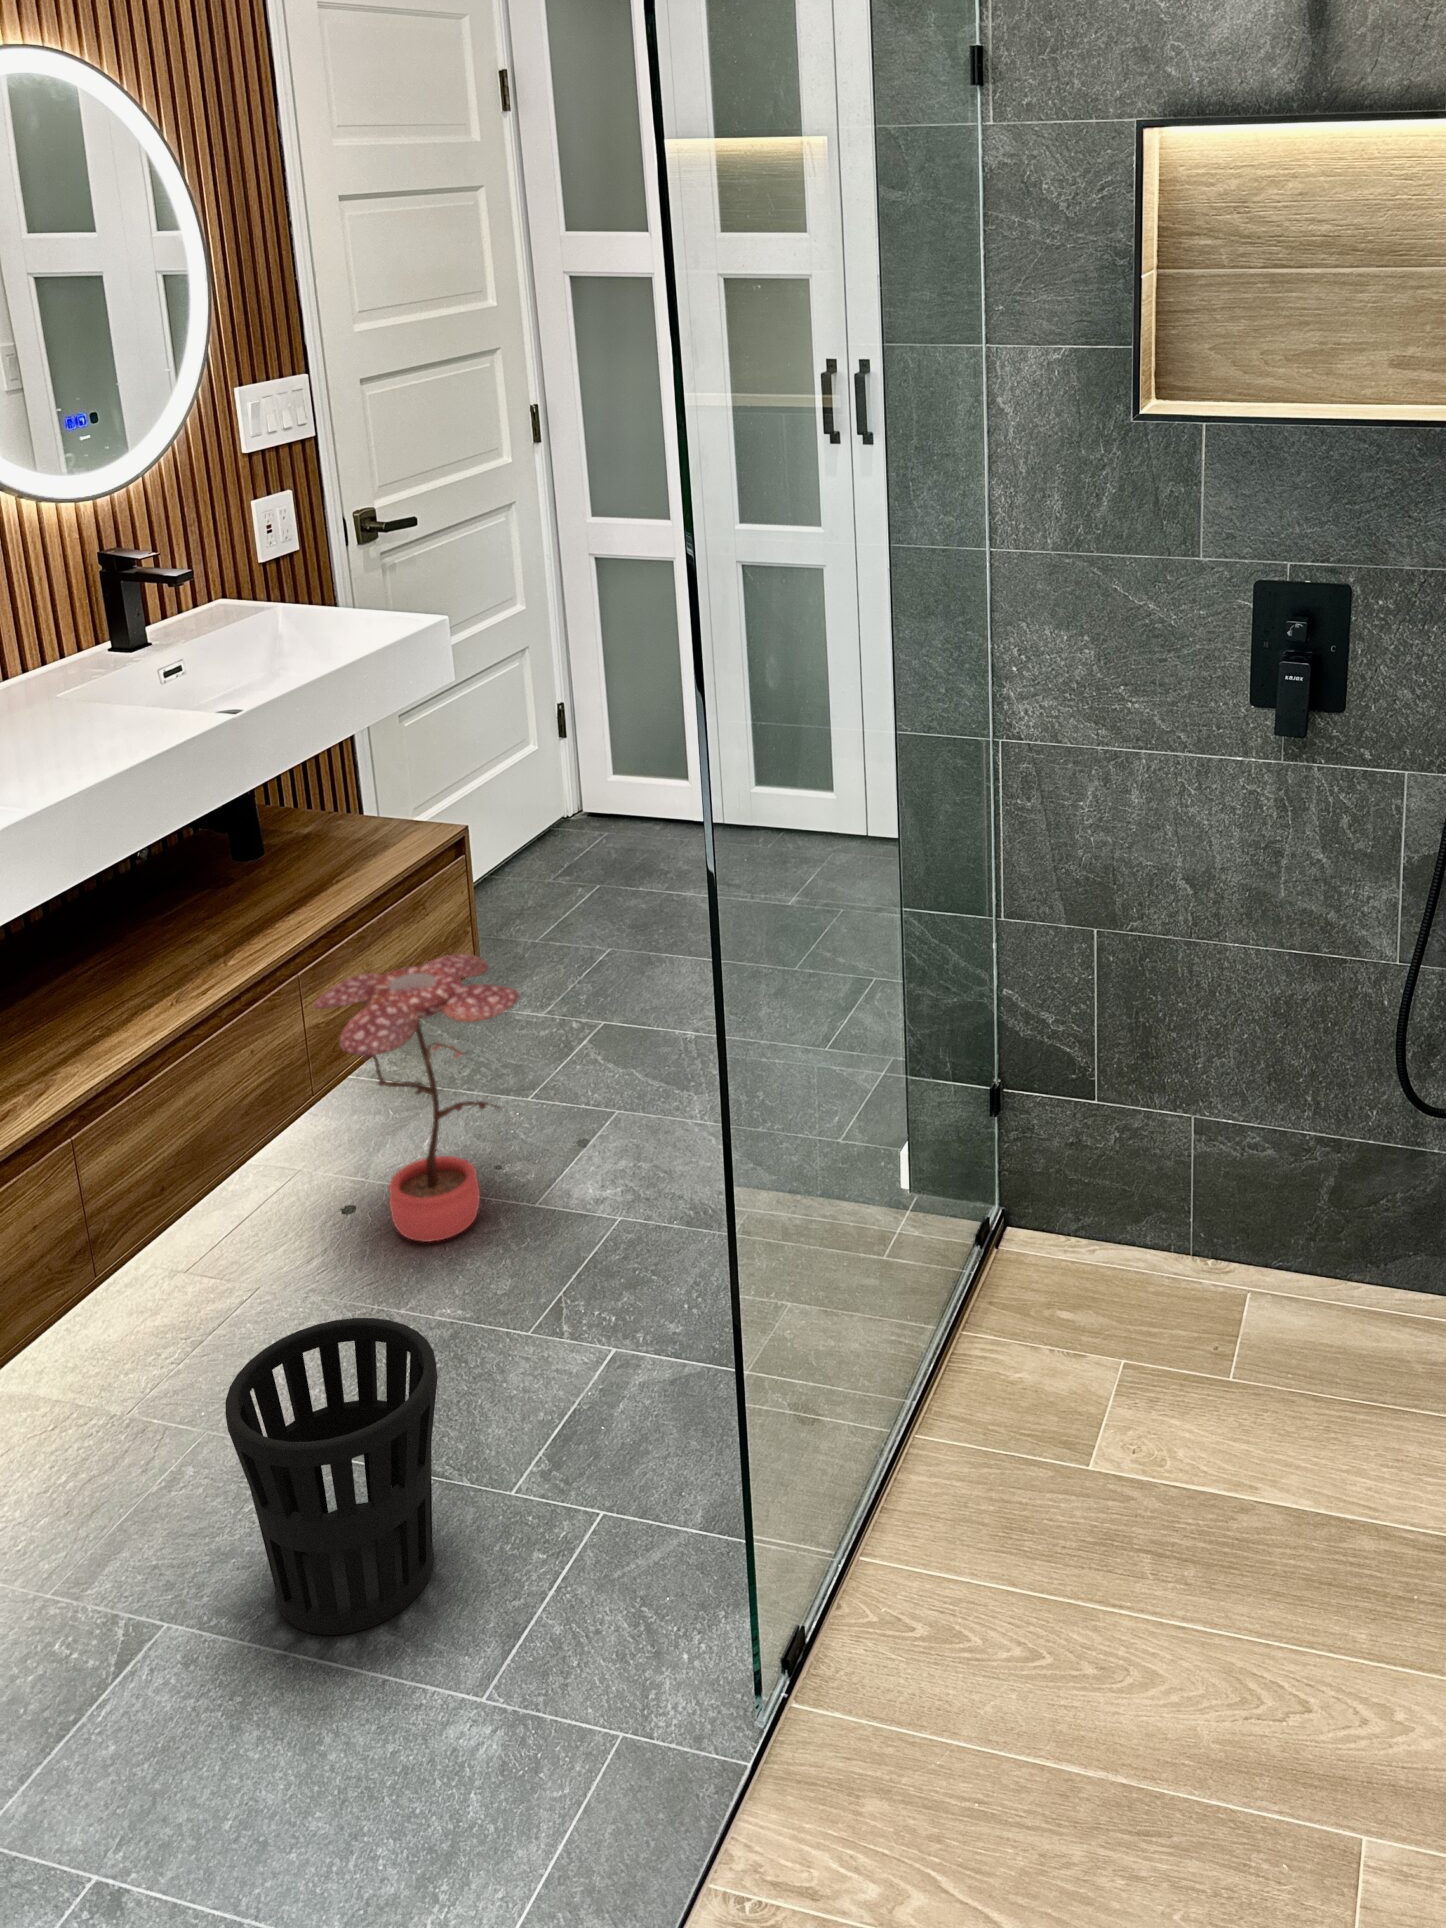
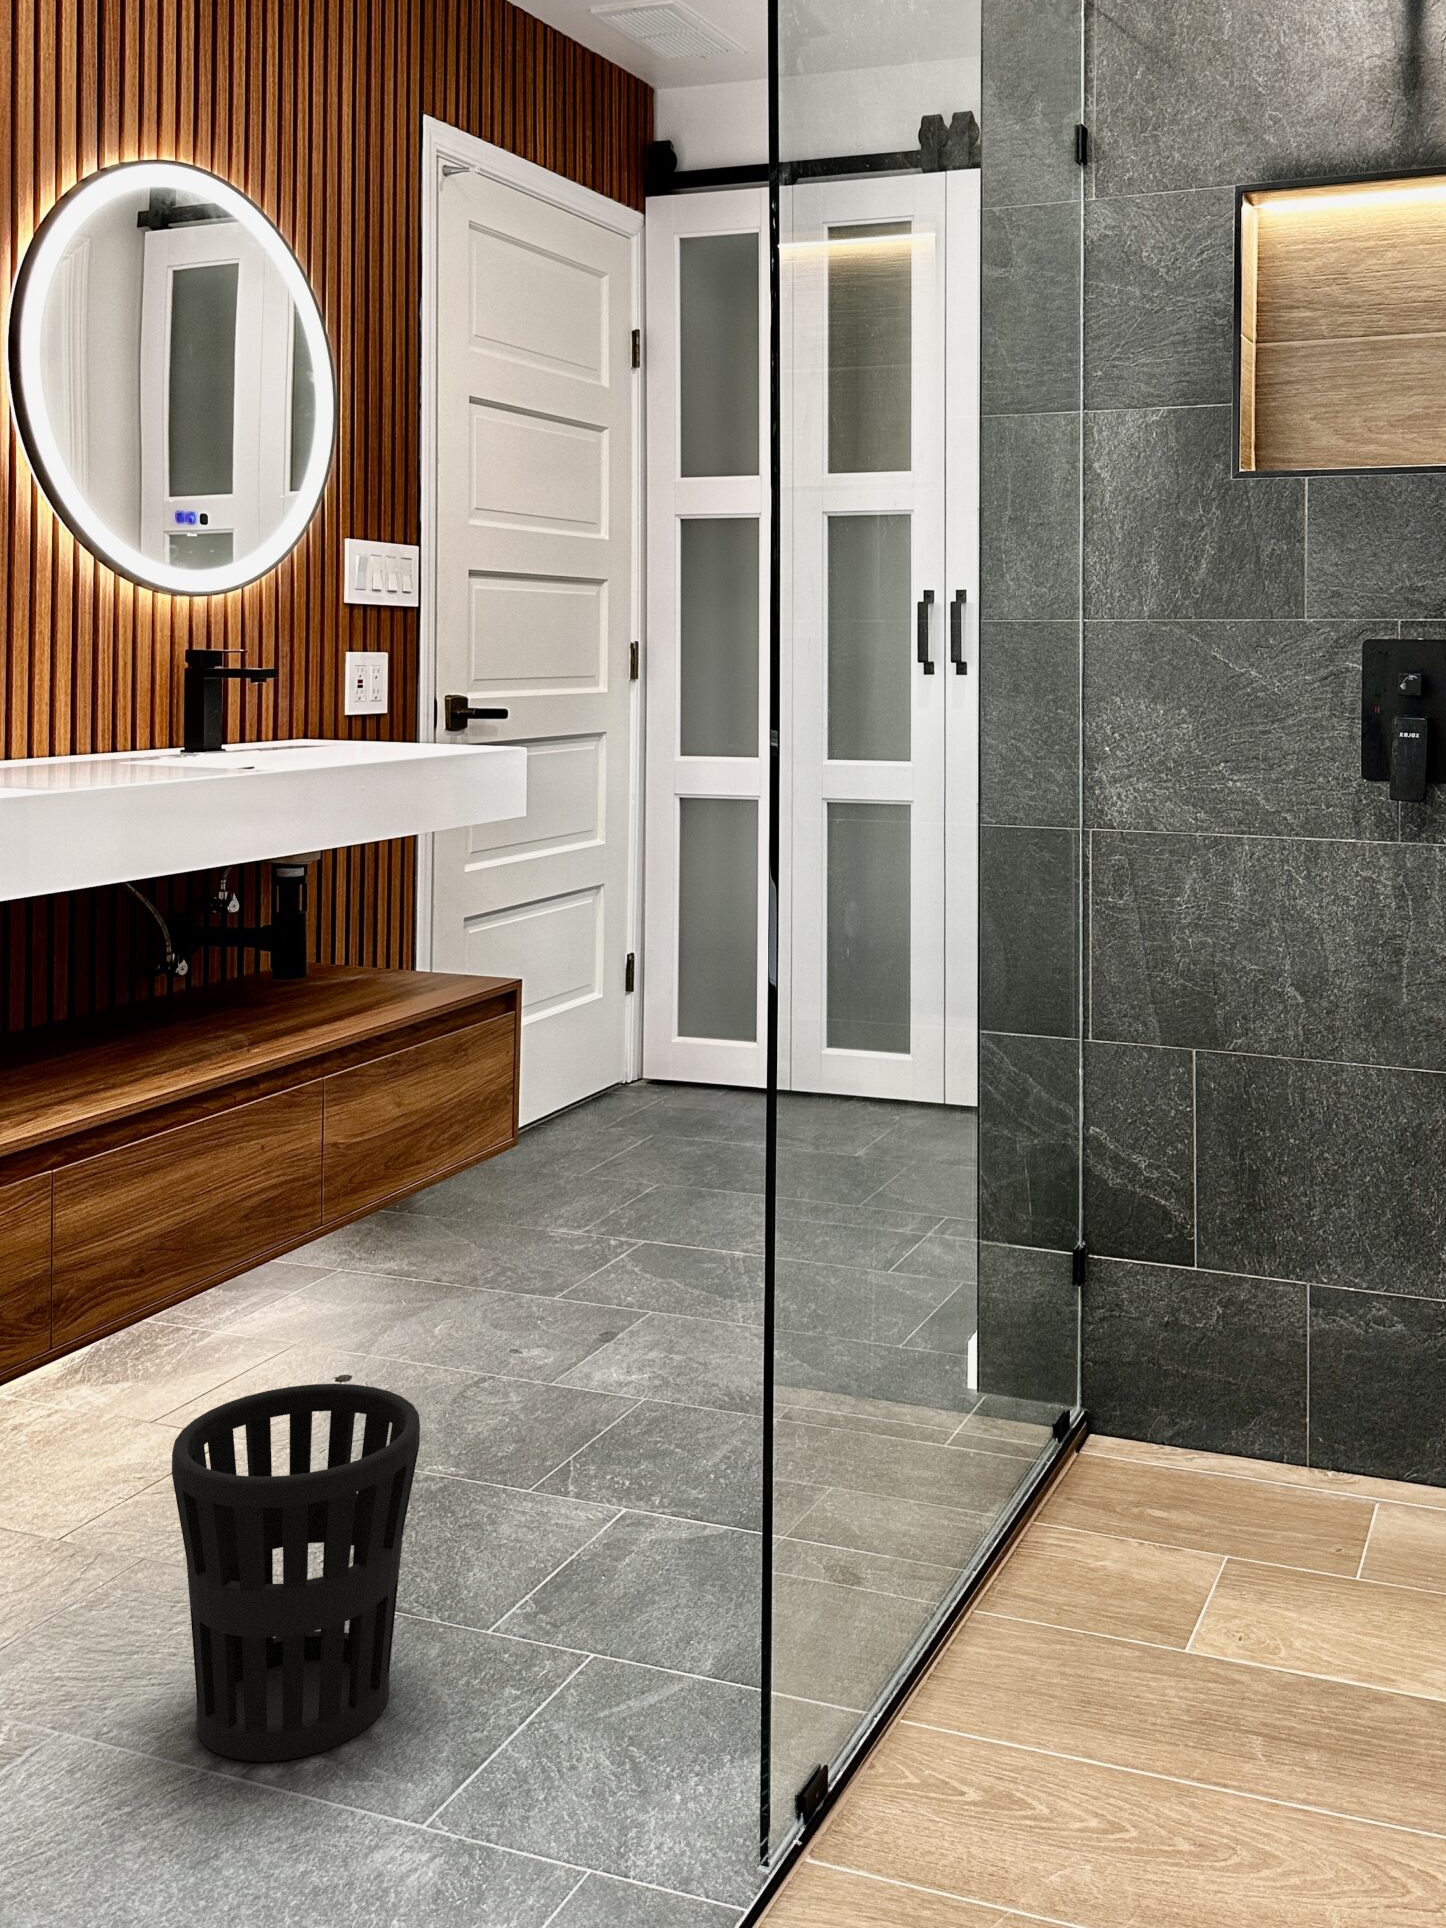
potted plant: present [313,954,519,1242] -> none [336,1094,560,1416]

